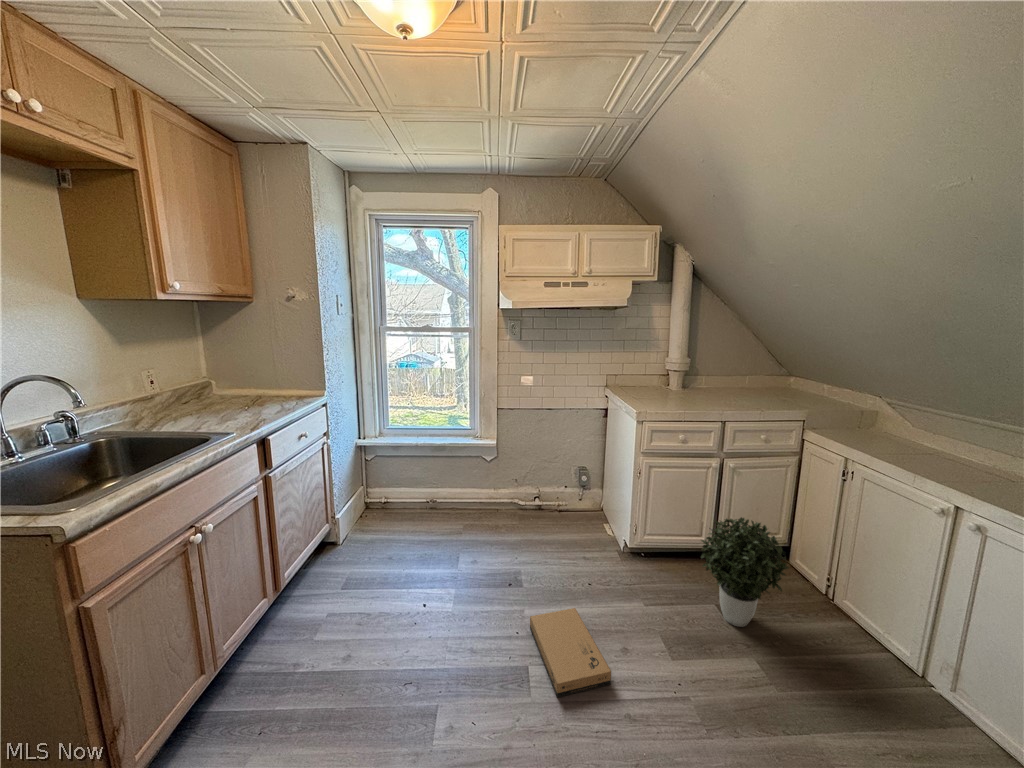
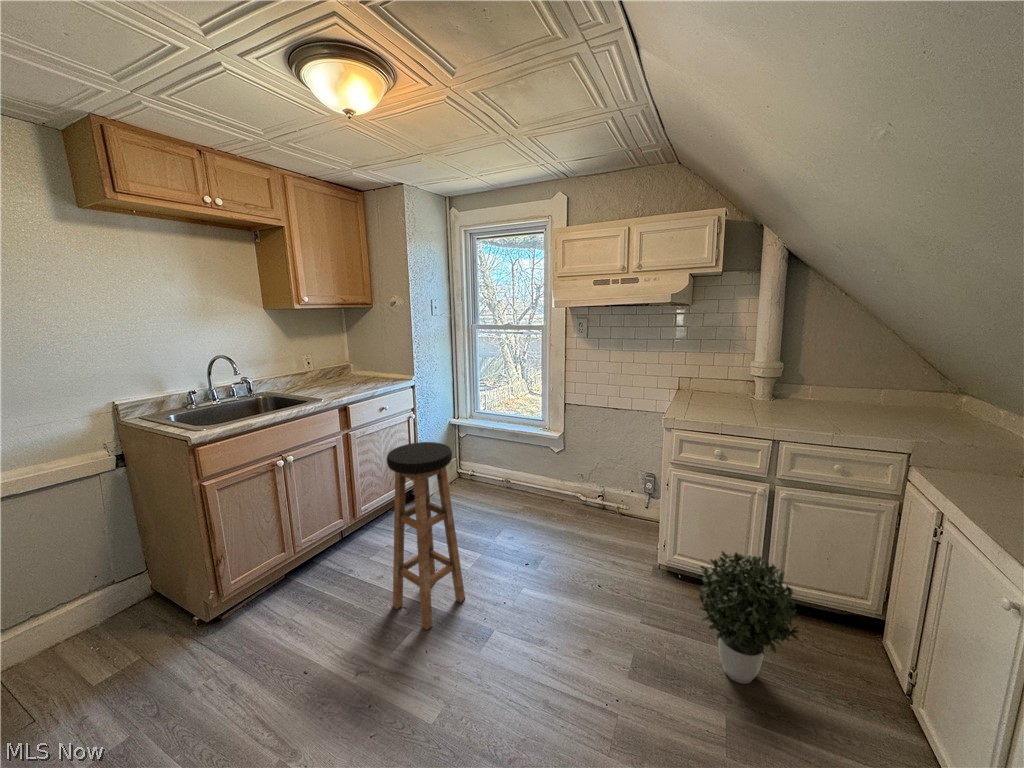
bar stool: none [395,467,478,698] -> present [387,442,465,630]
cardboard box: present [530,608,611,697] -> none [494,592,558,671]

